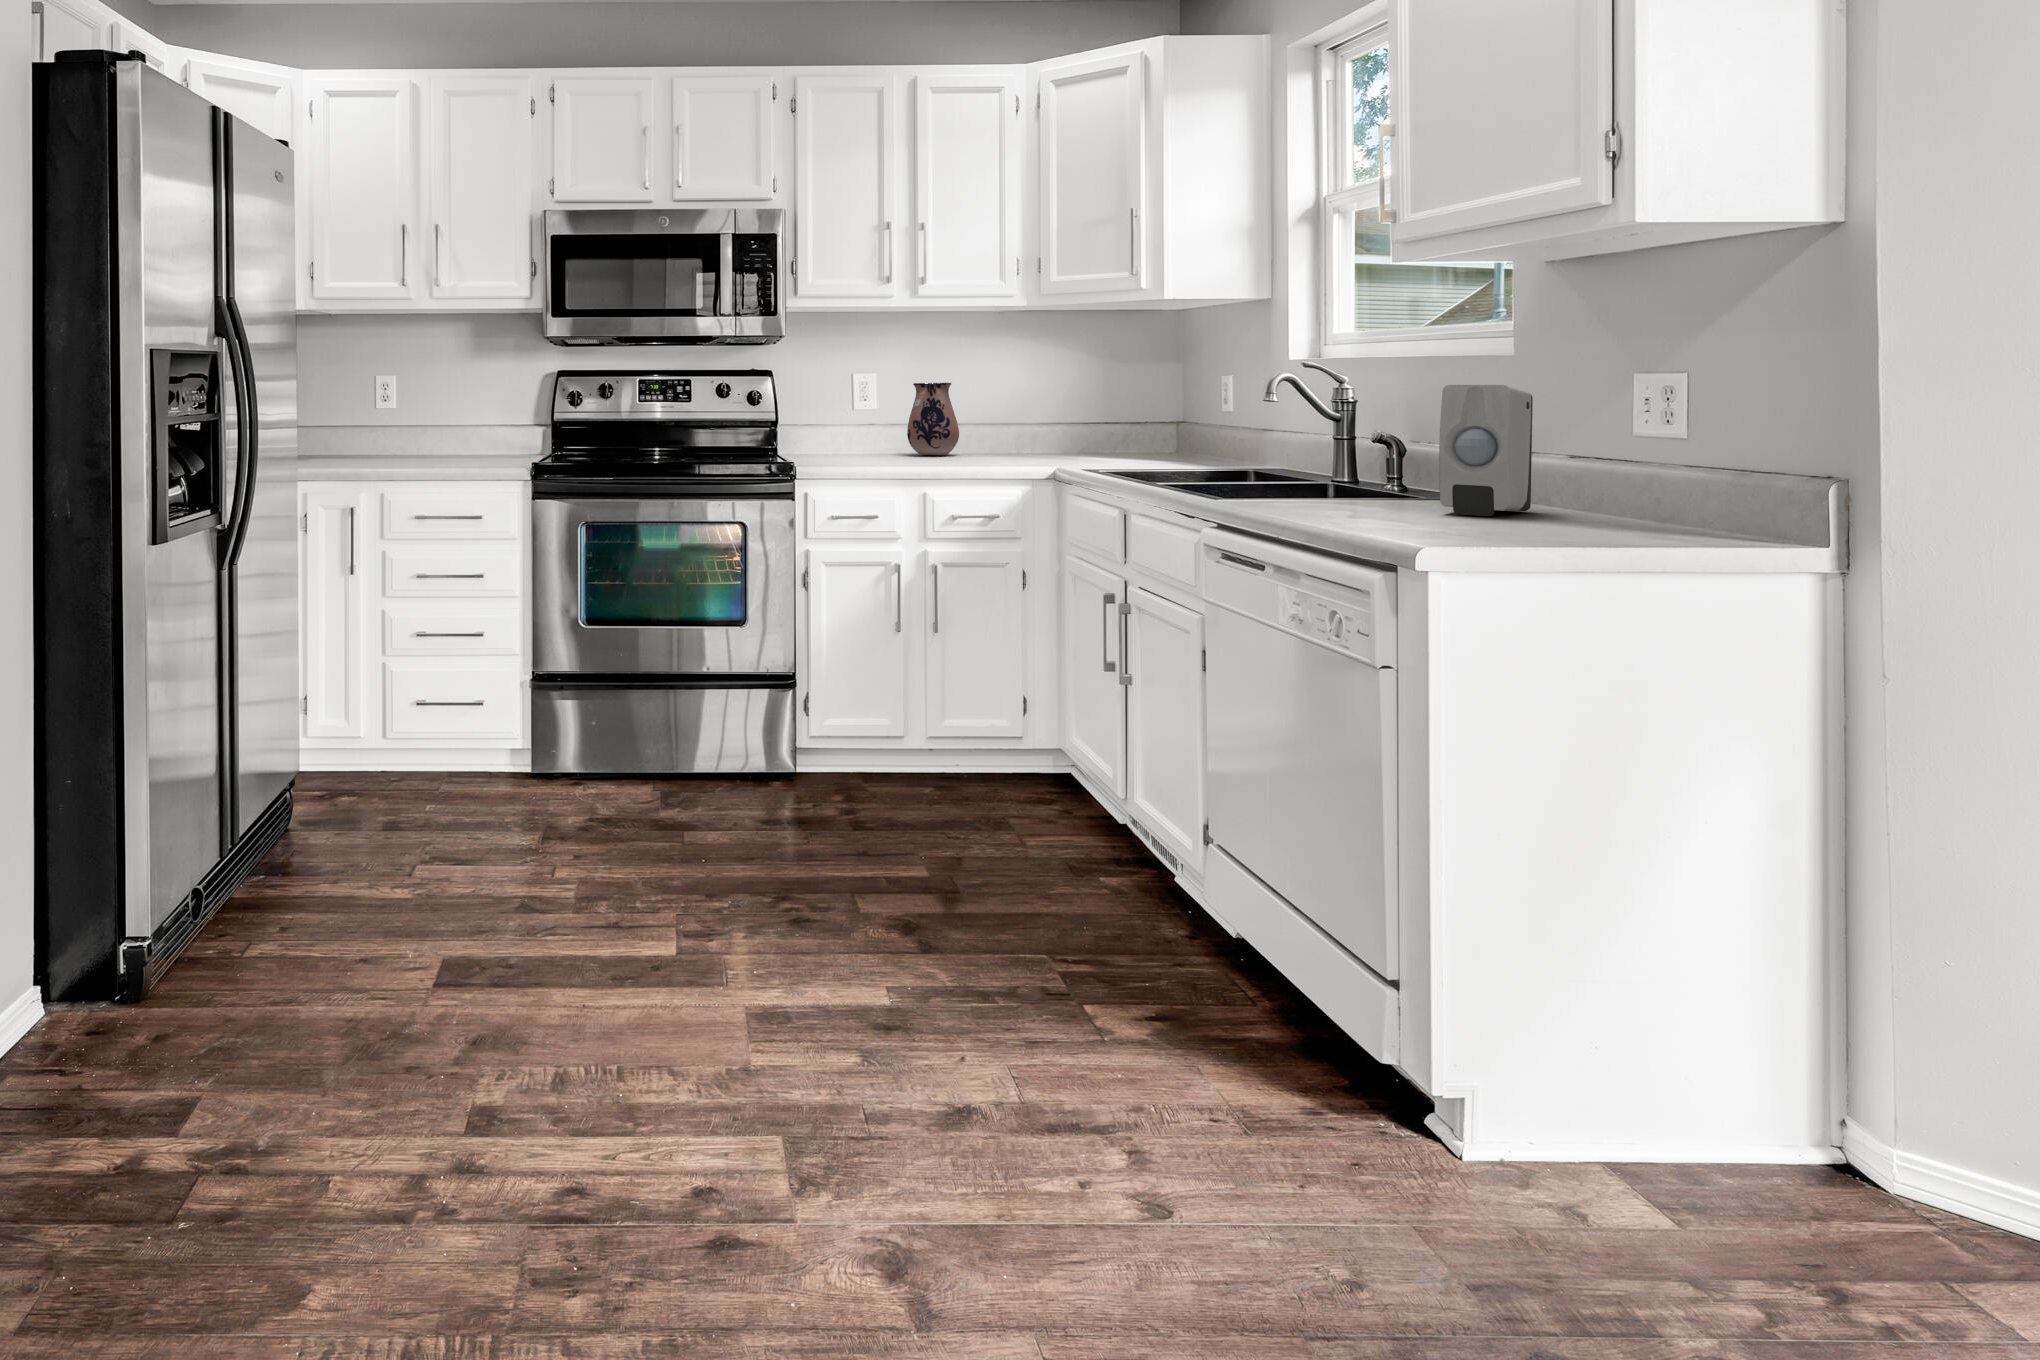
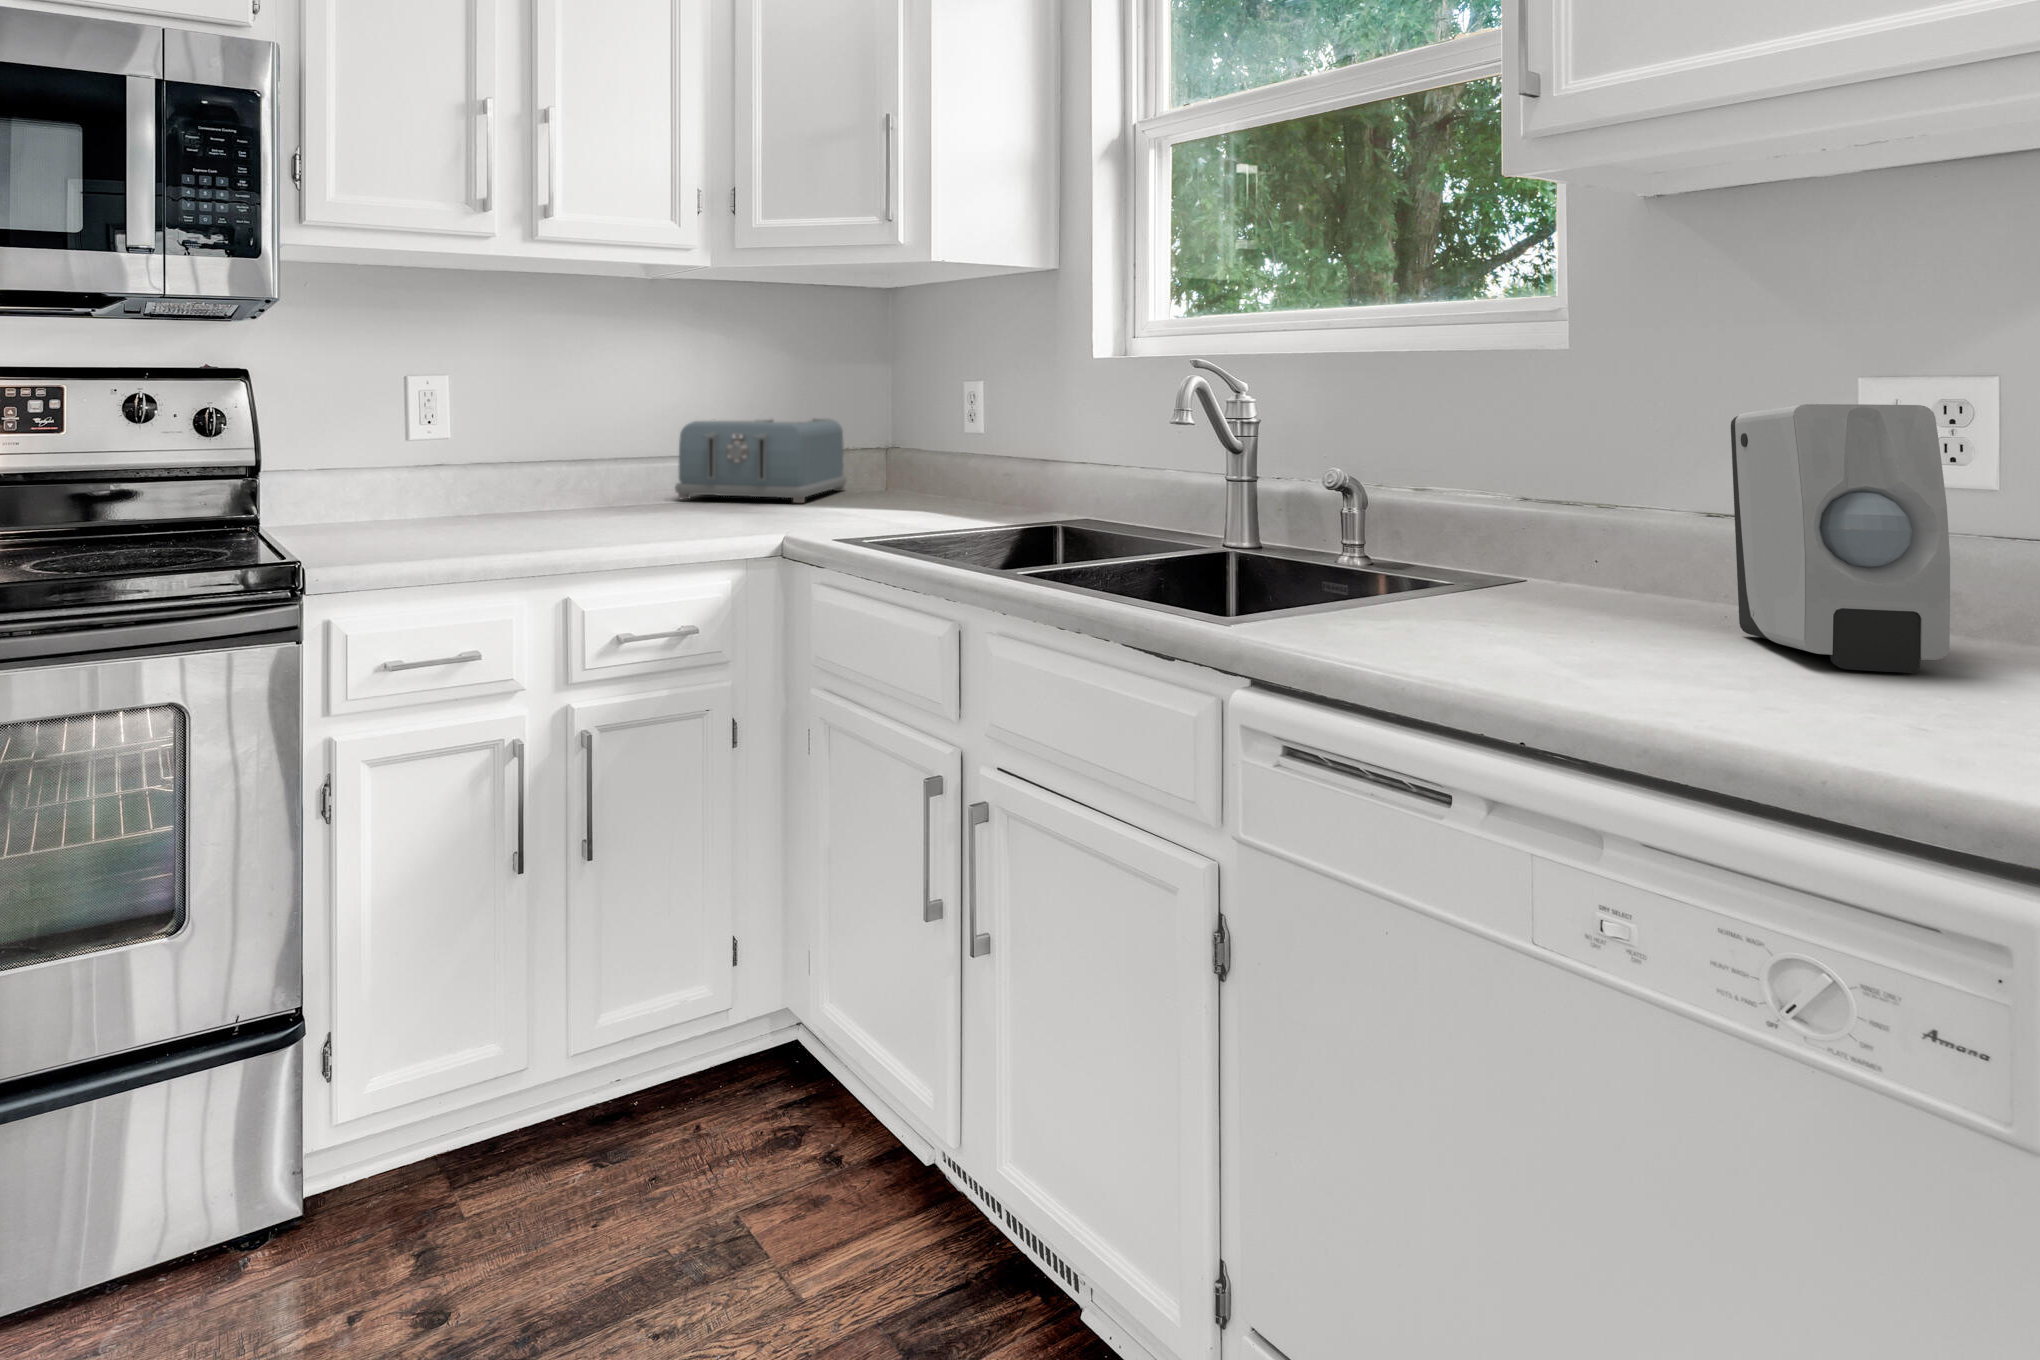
ceramic pitcher: present [907,383,959,455] -> none [497,391,585,513]
toaster: none [1021,401,1149,456] -> present [675,418,847,503]

